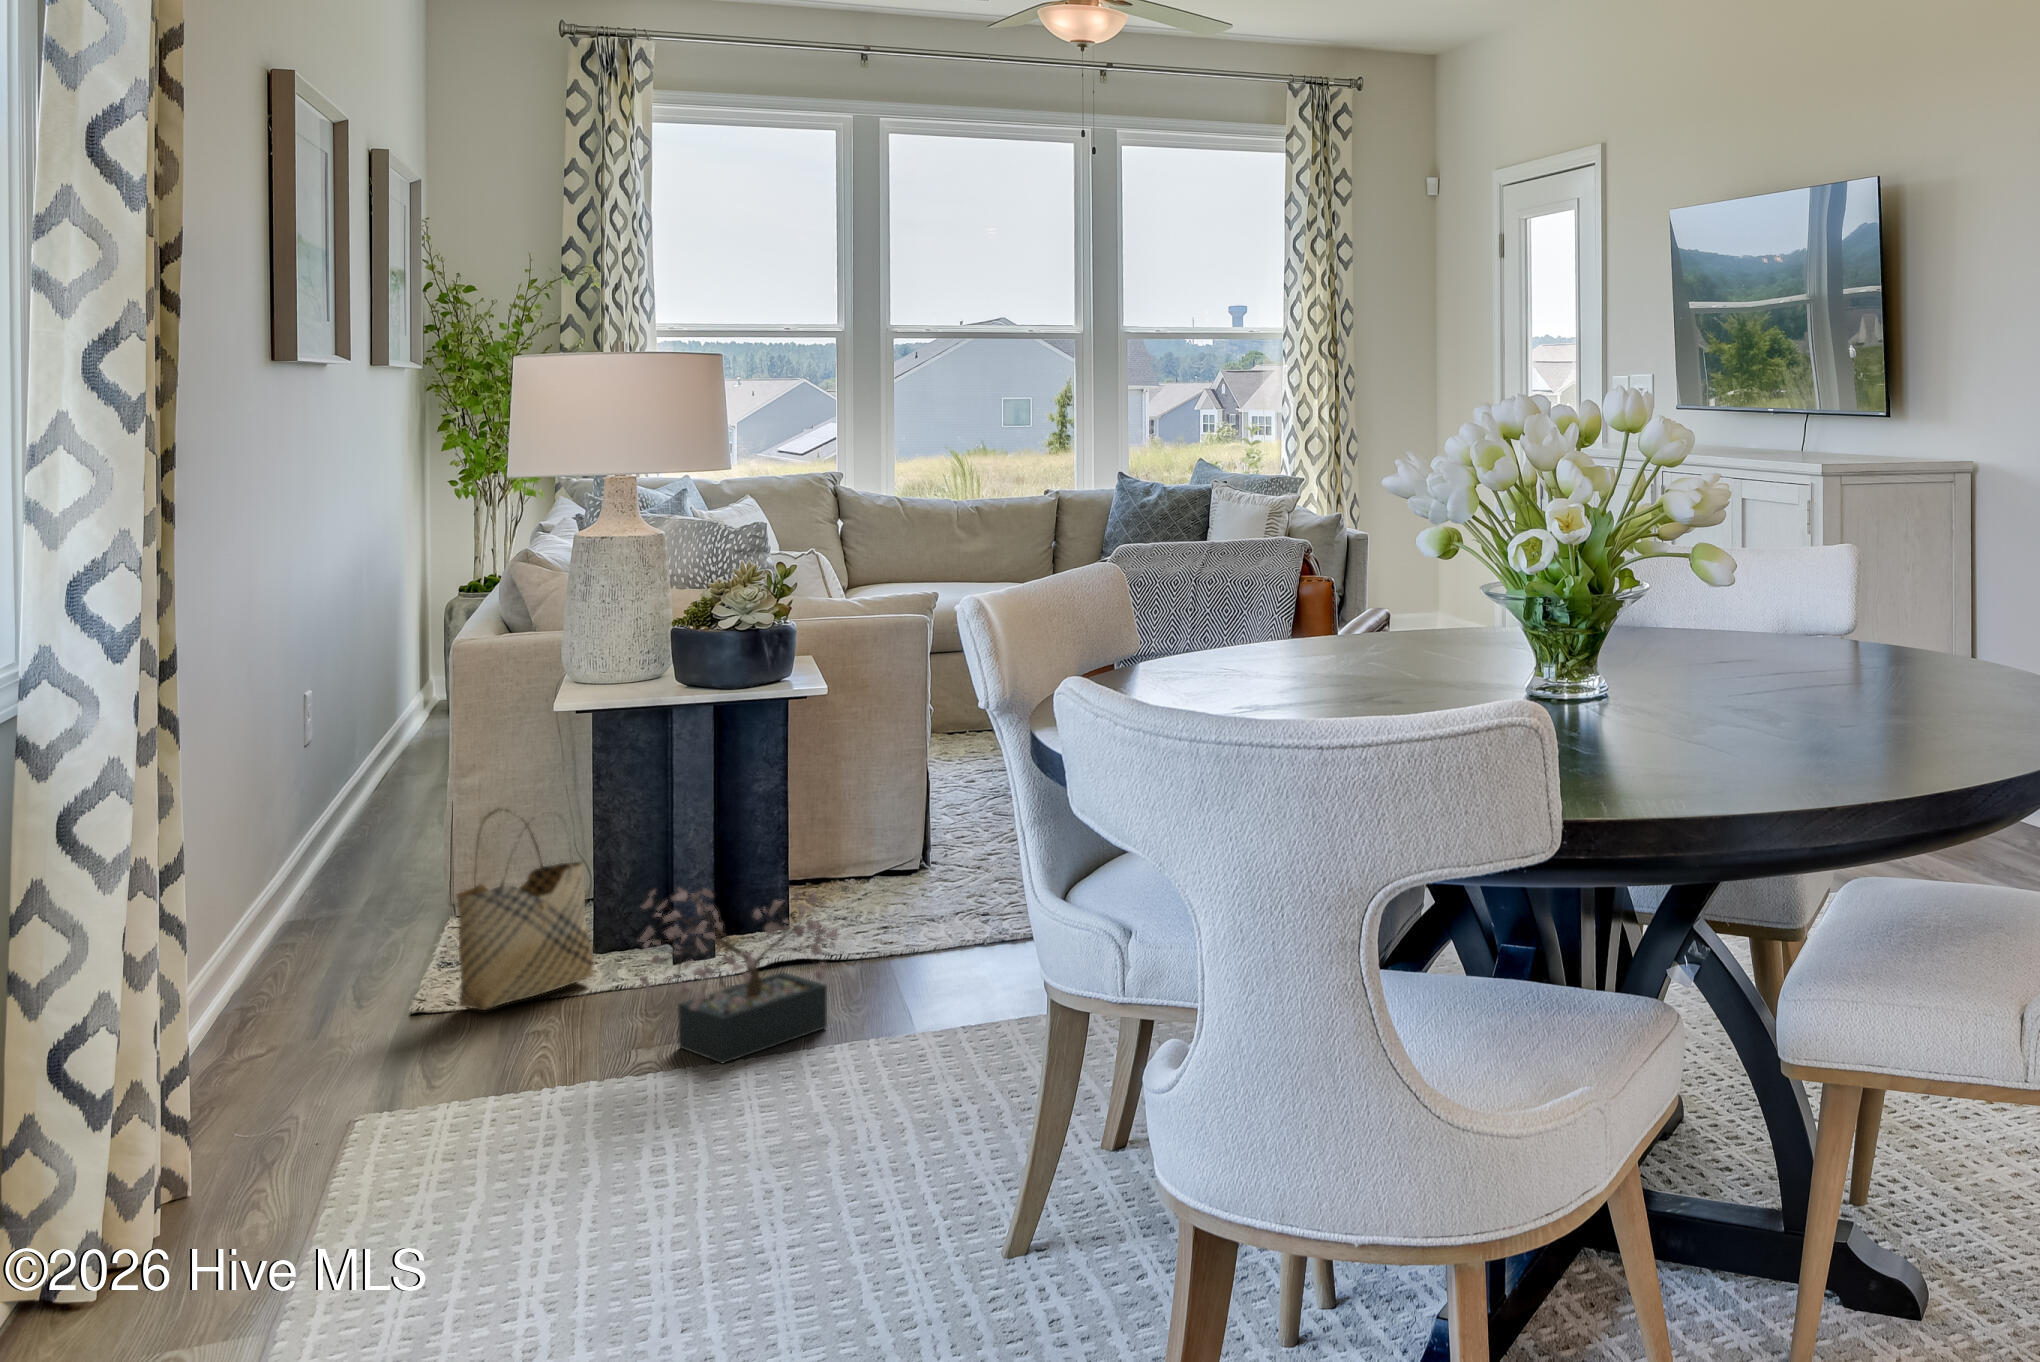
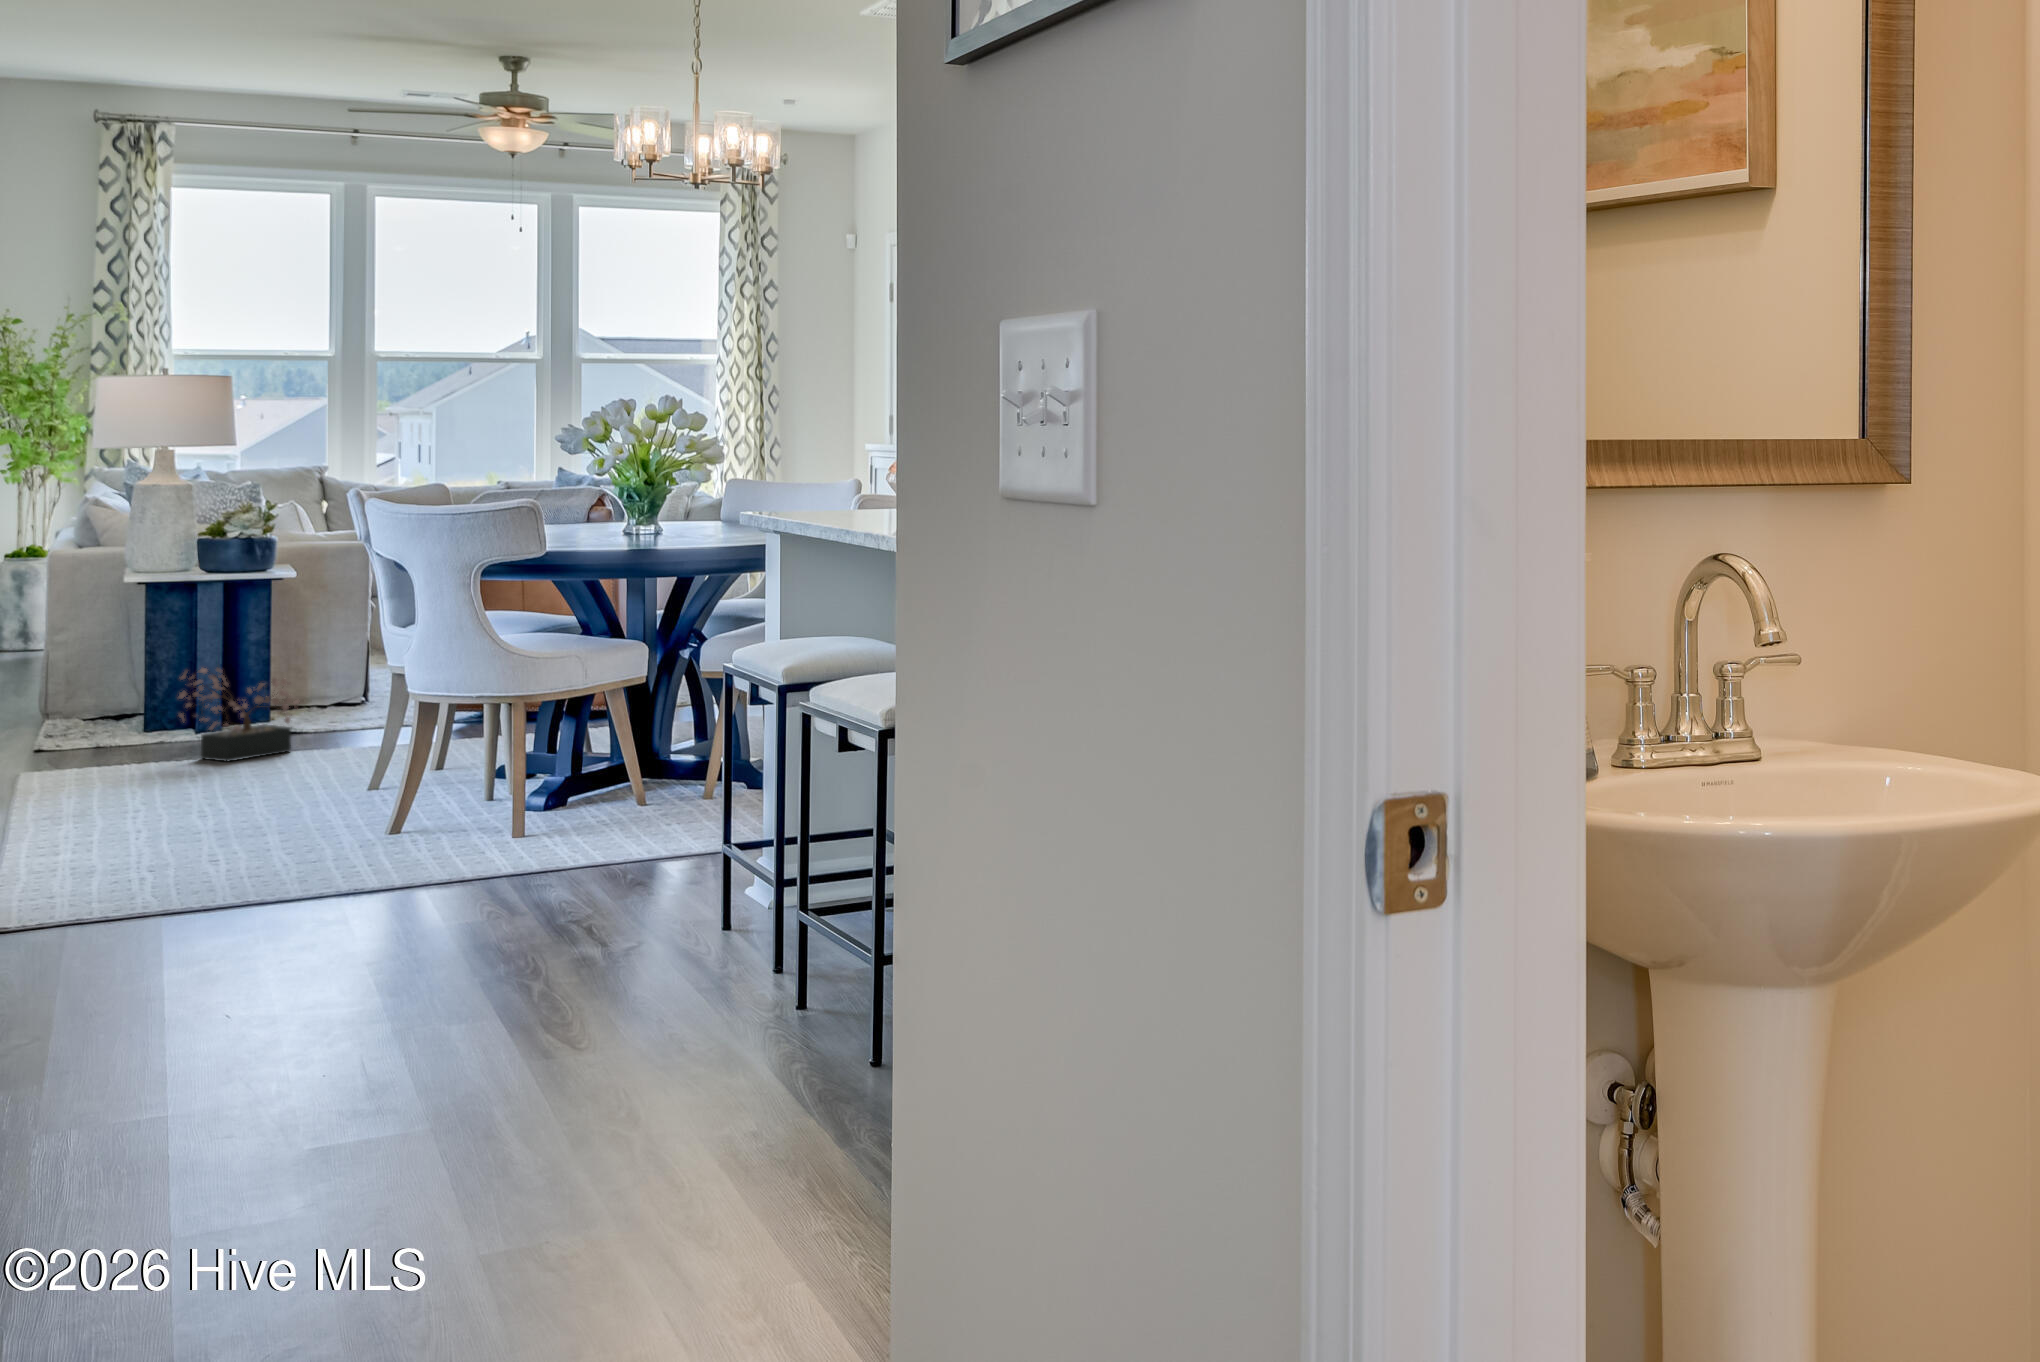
woven basket: present [456,808,594,1010] -> none [61,638,145,751]

